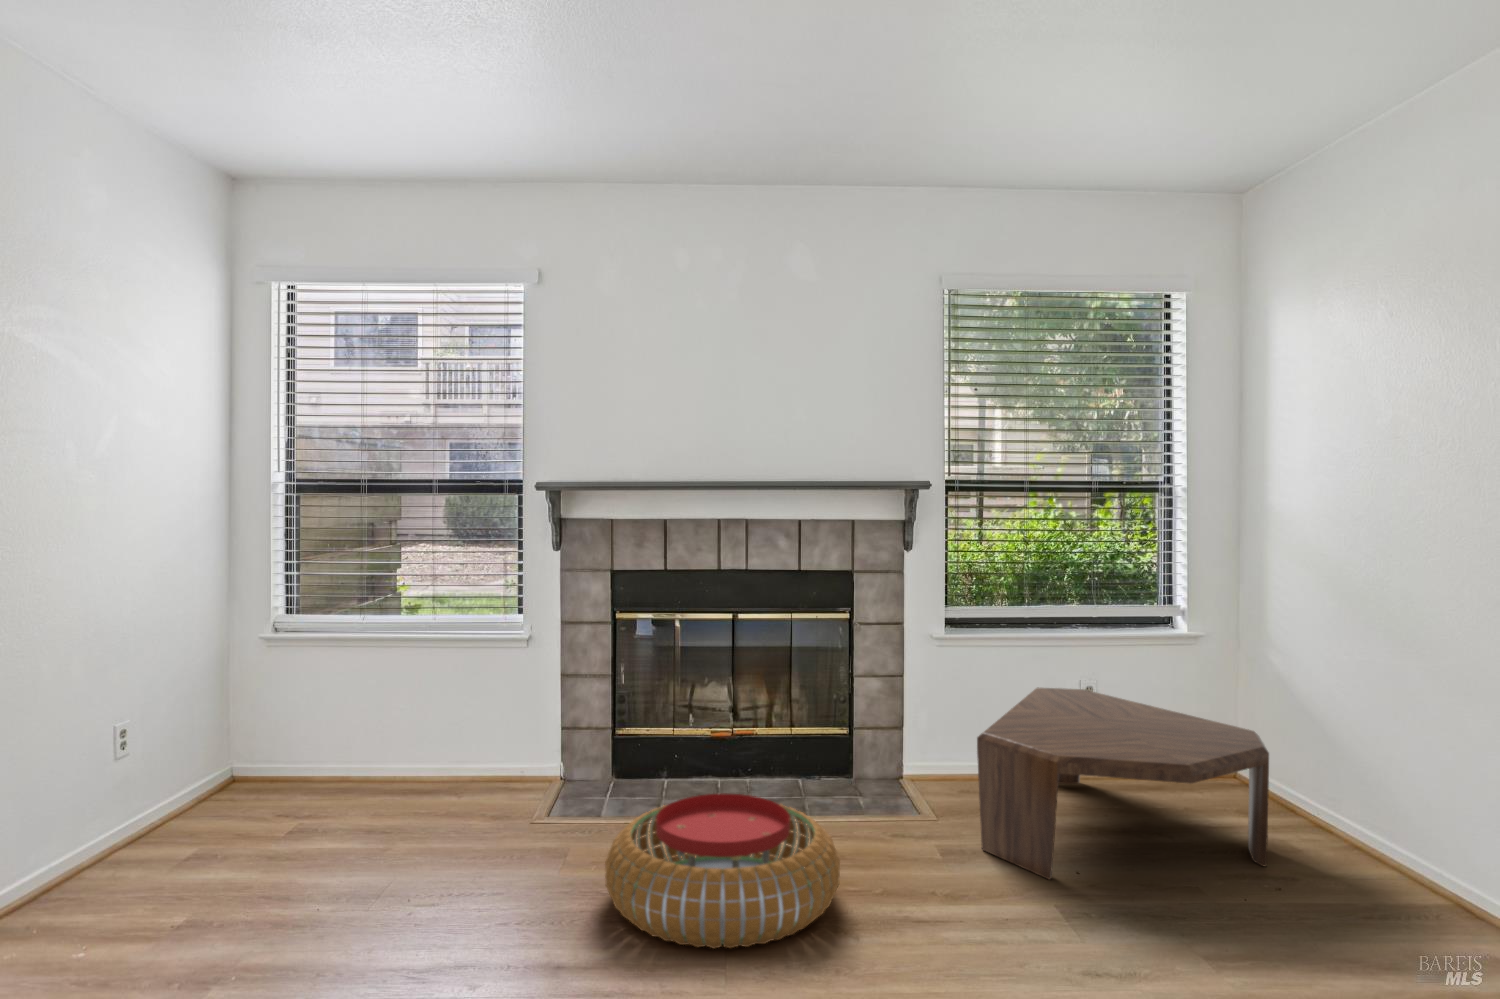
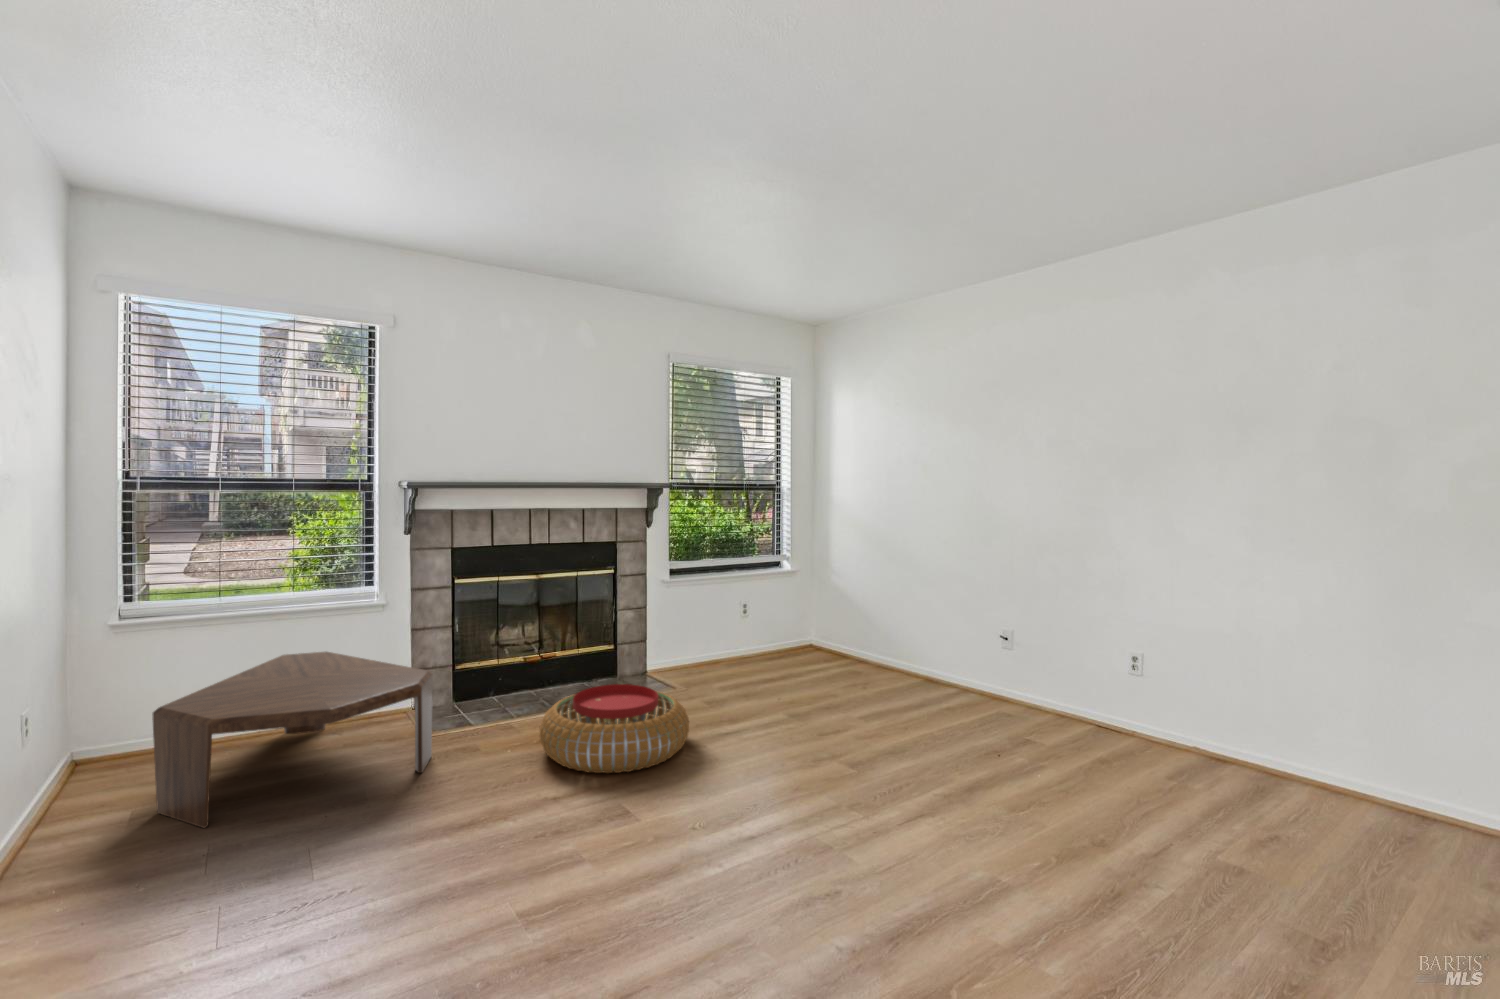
coffee table: present [977,687,1269,879] -> present [152,652,433,828]

